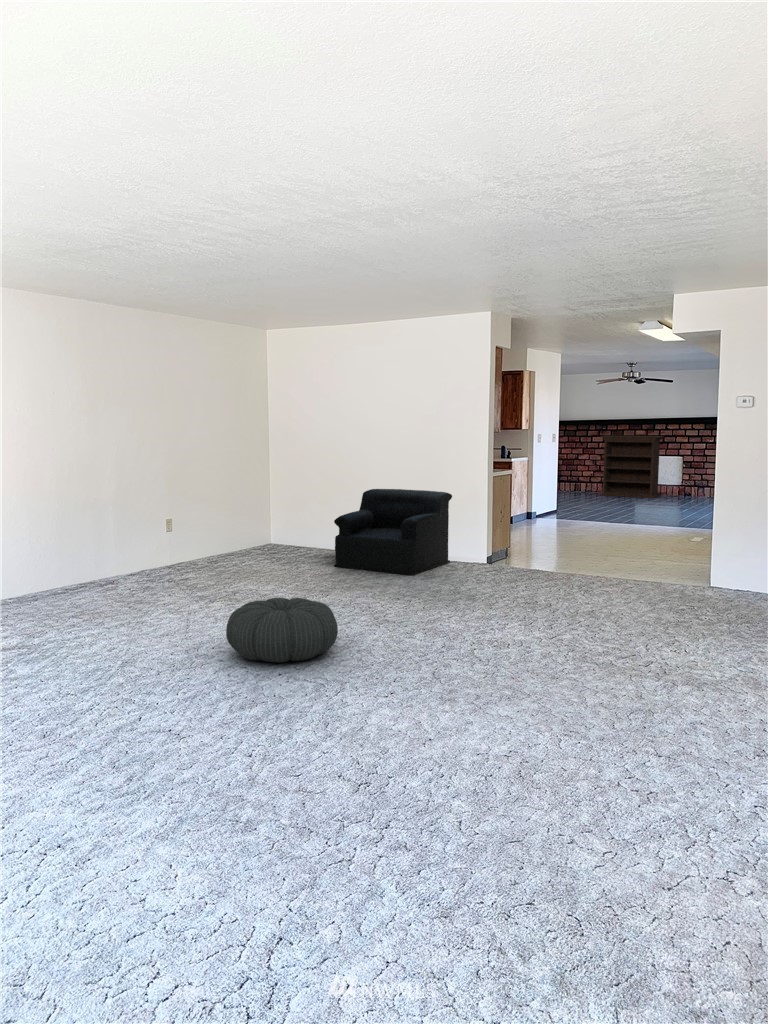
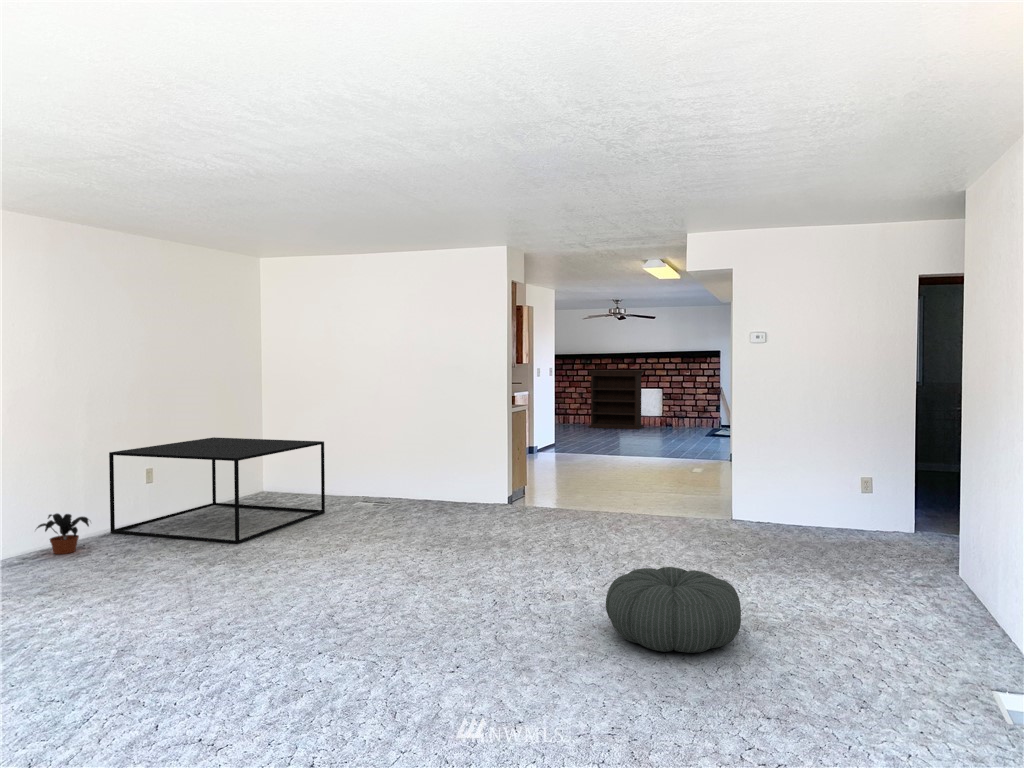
armchair: present [334,489,452,575] -> none [346,428,470,520]
coffee table: none [130,494,315,588] -> present [109,437,325,544]
potted plant: none [71,555,116,589] -> present [37,513,89,554]
pouf: present [226,598,338,663] -> present [606,567,741,653]

